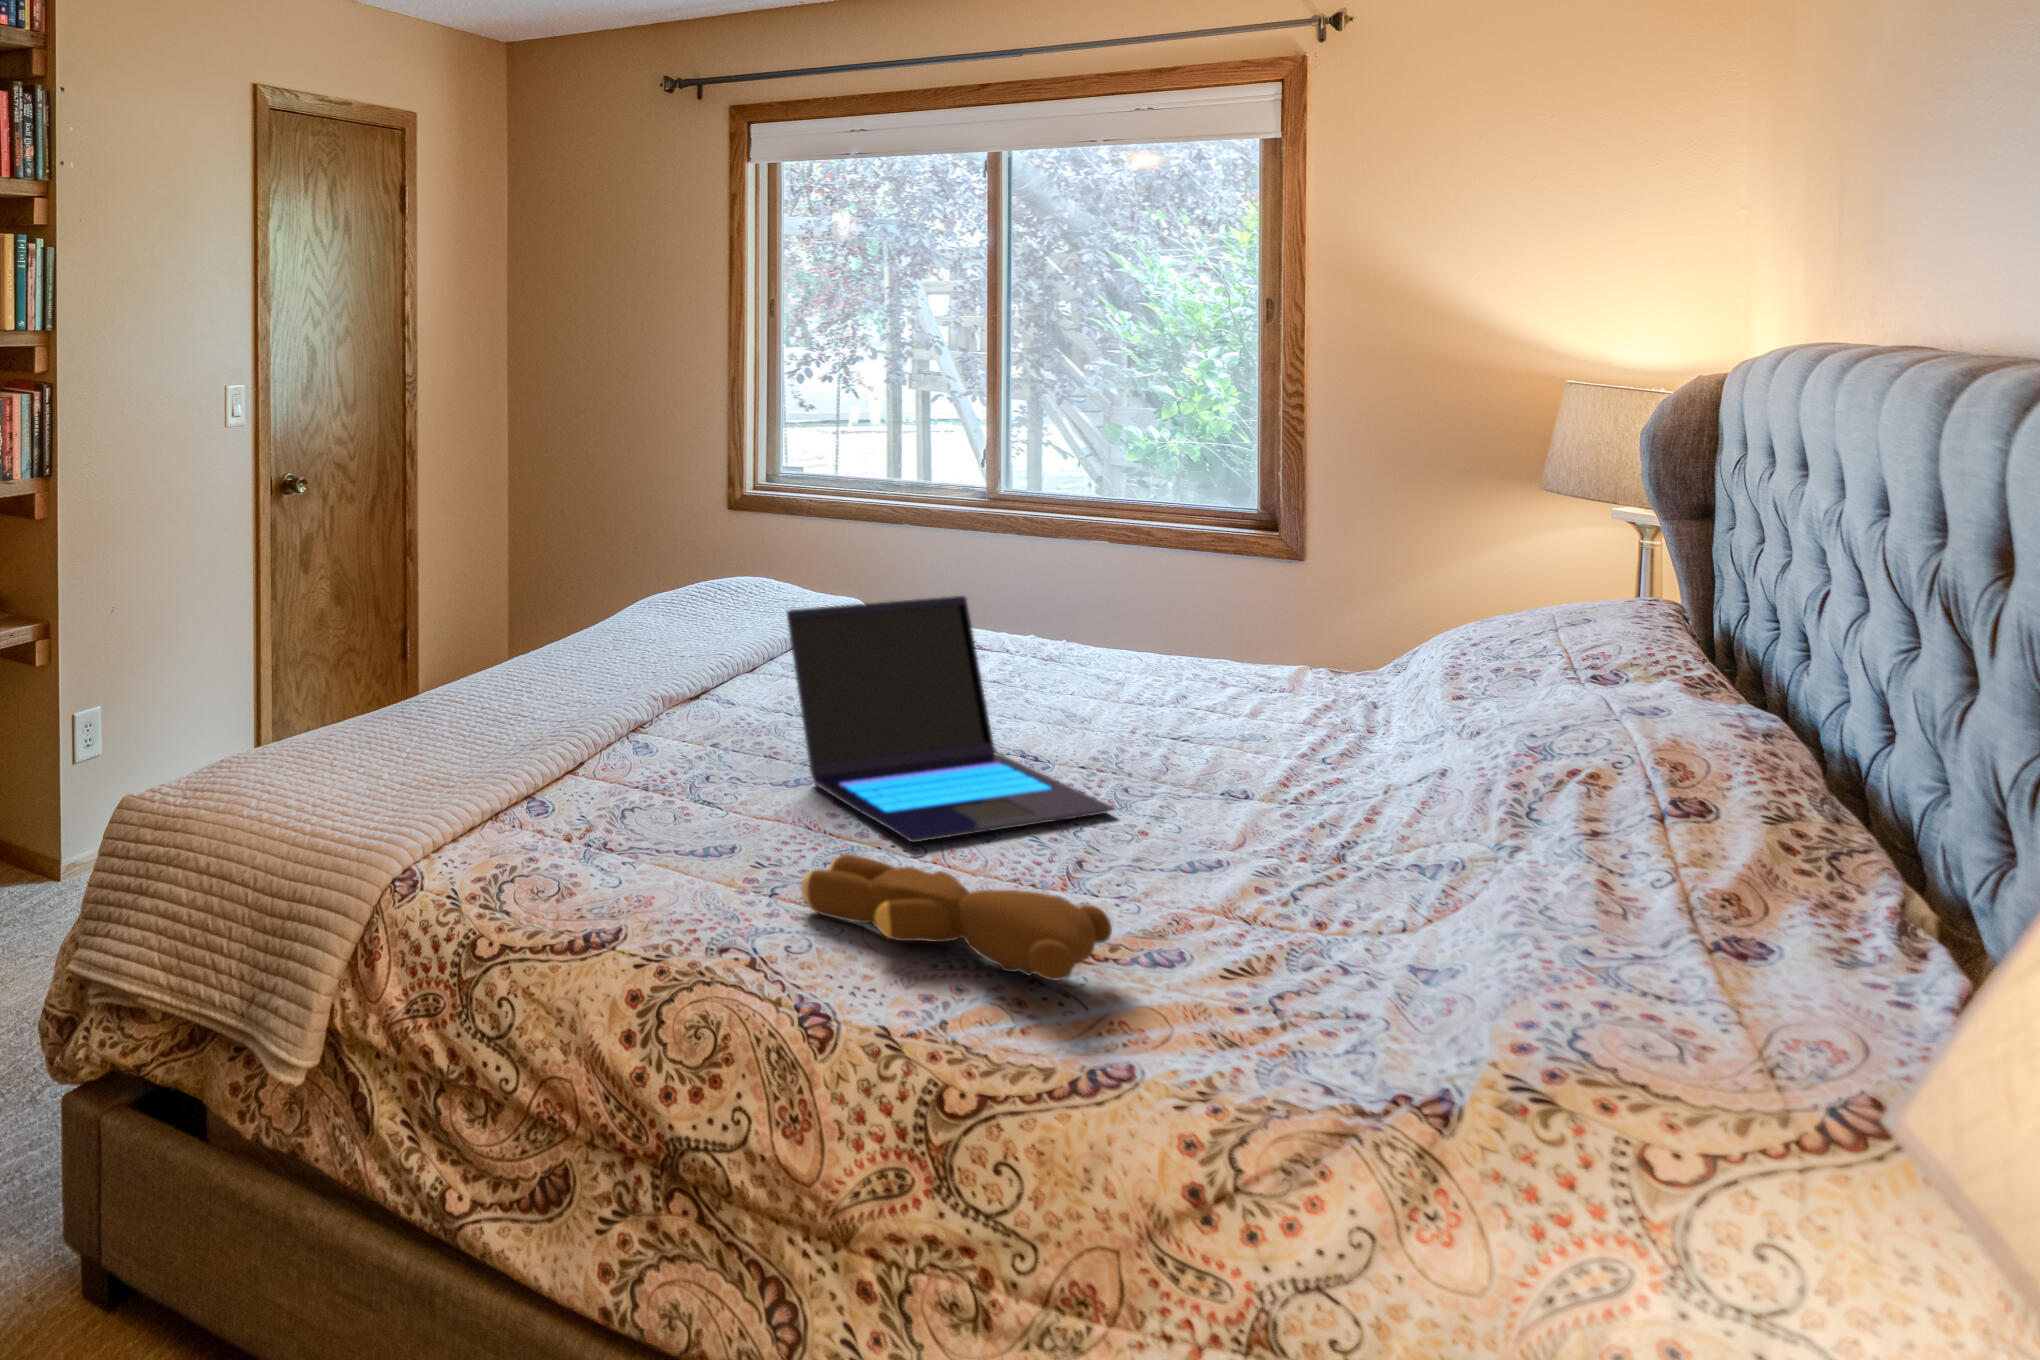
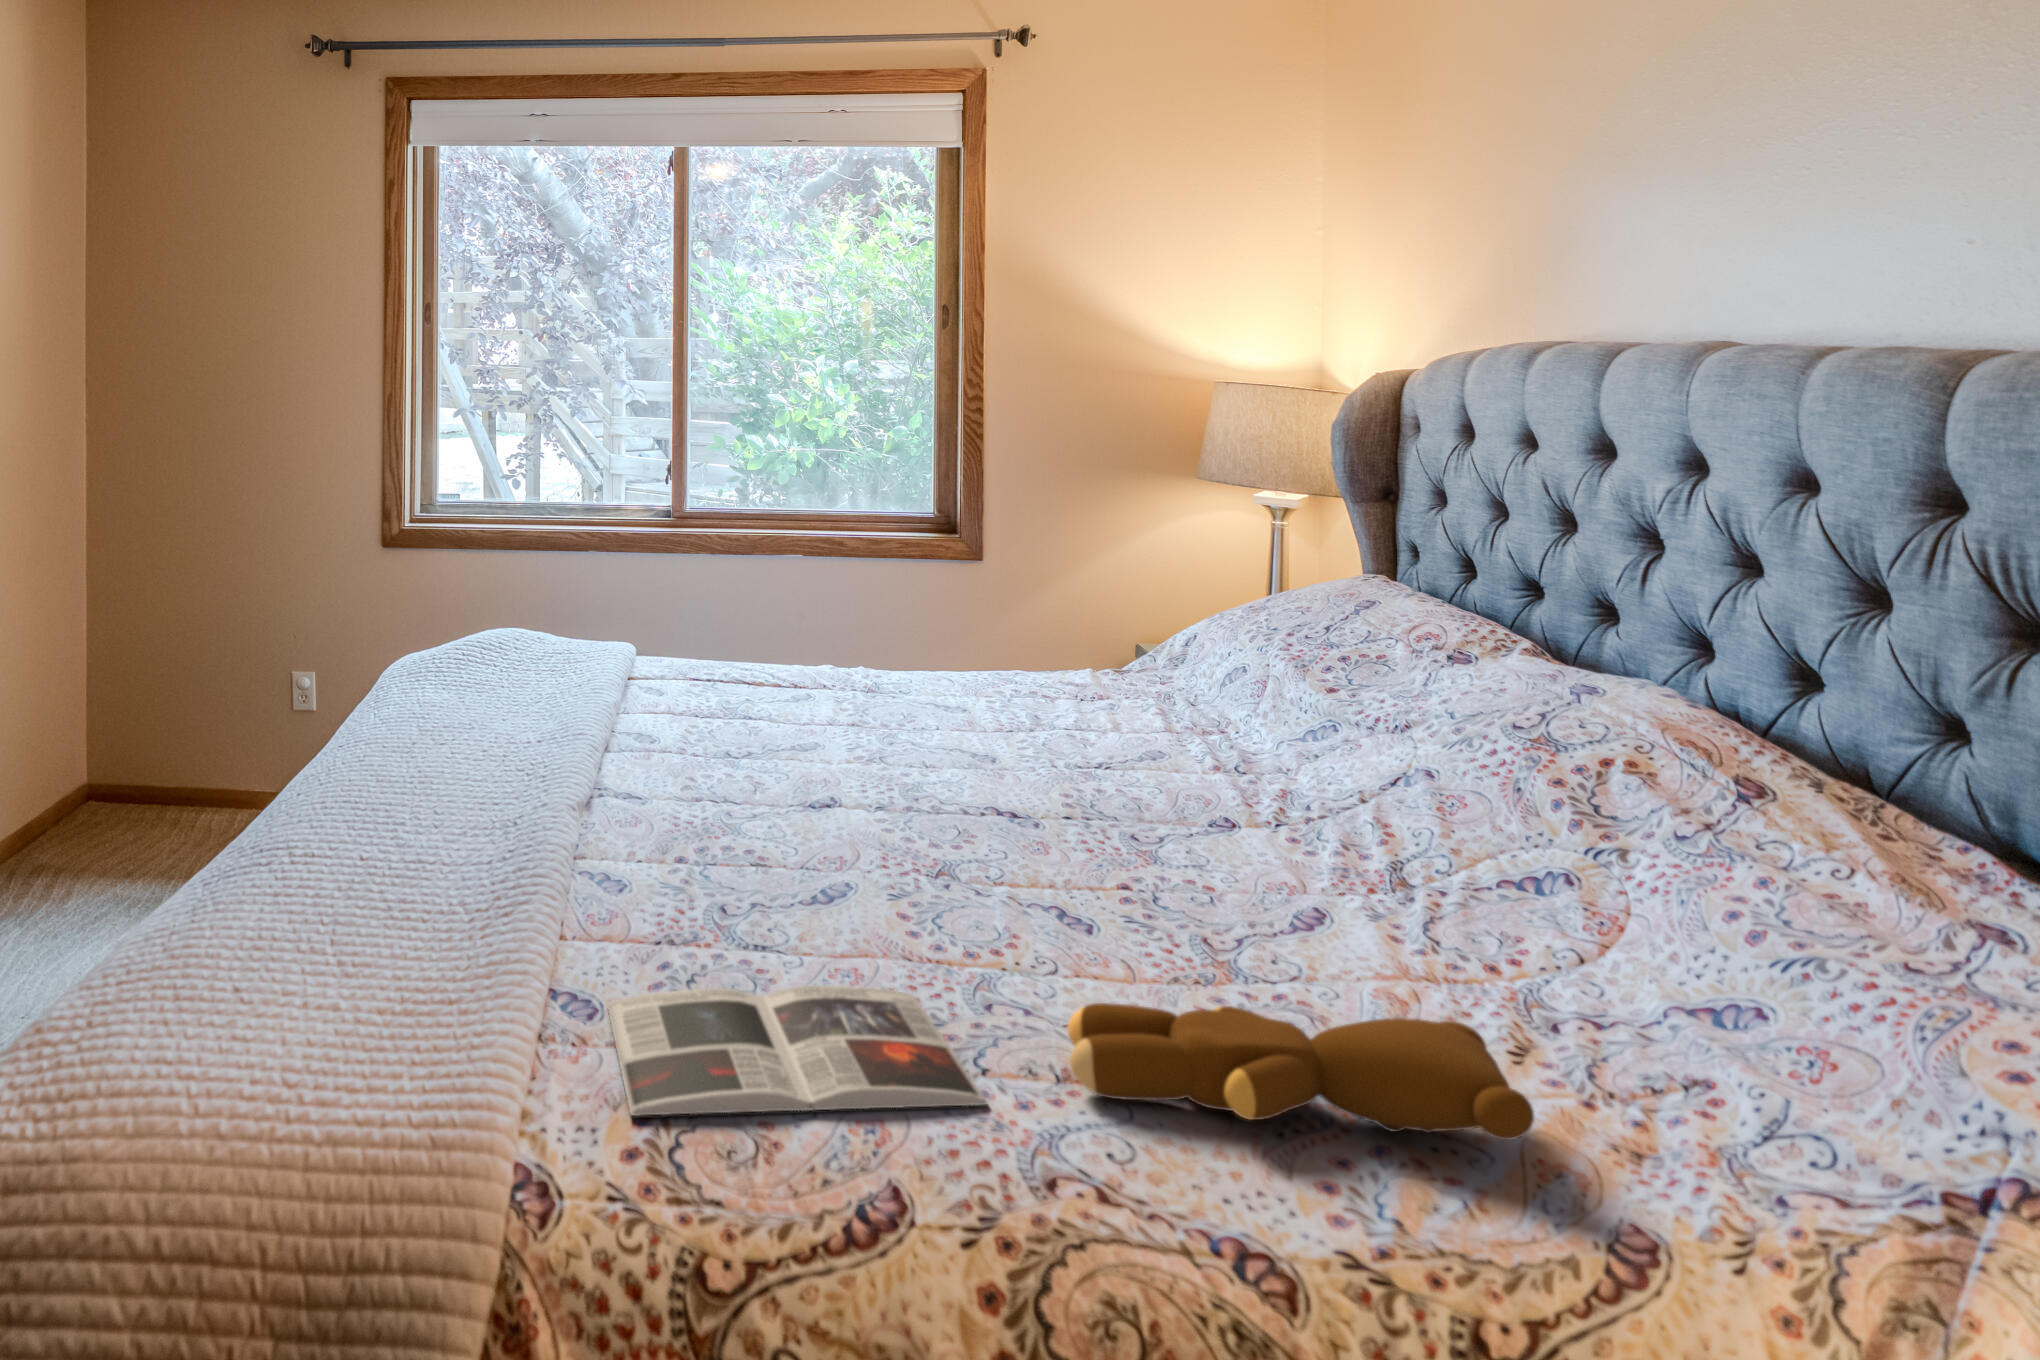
laptop: present [787,596,1114,842] -> none [804,637,1196,961]
magazine: none [497,807,768,902] -> present [608,986,988,1116]

